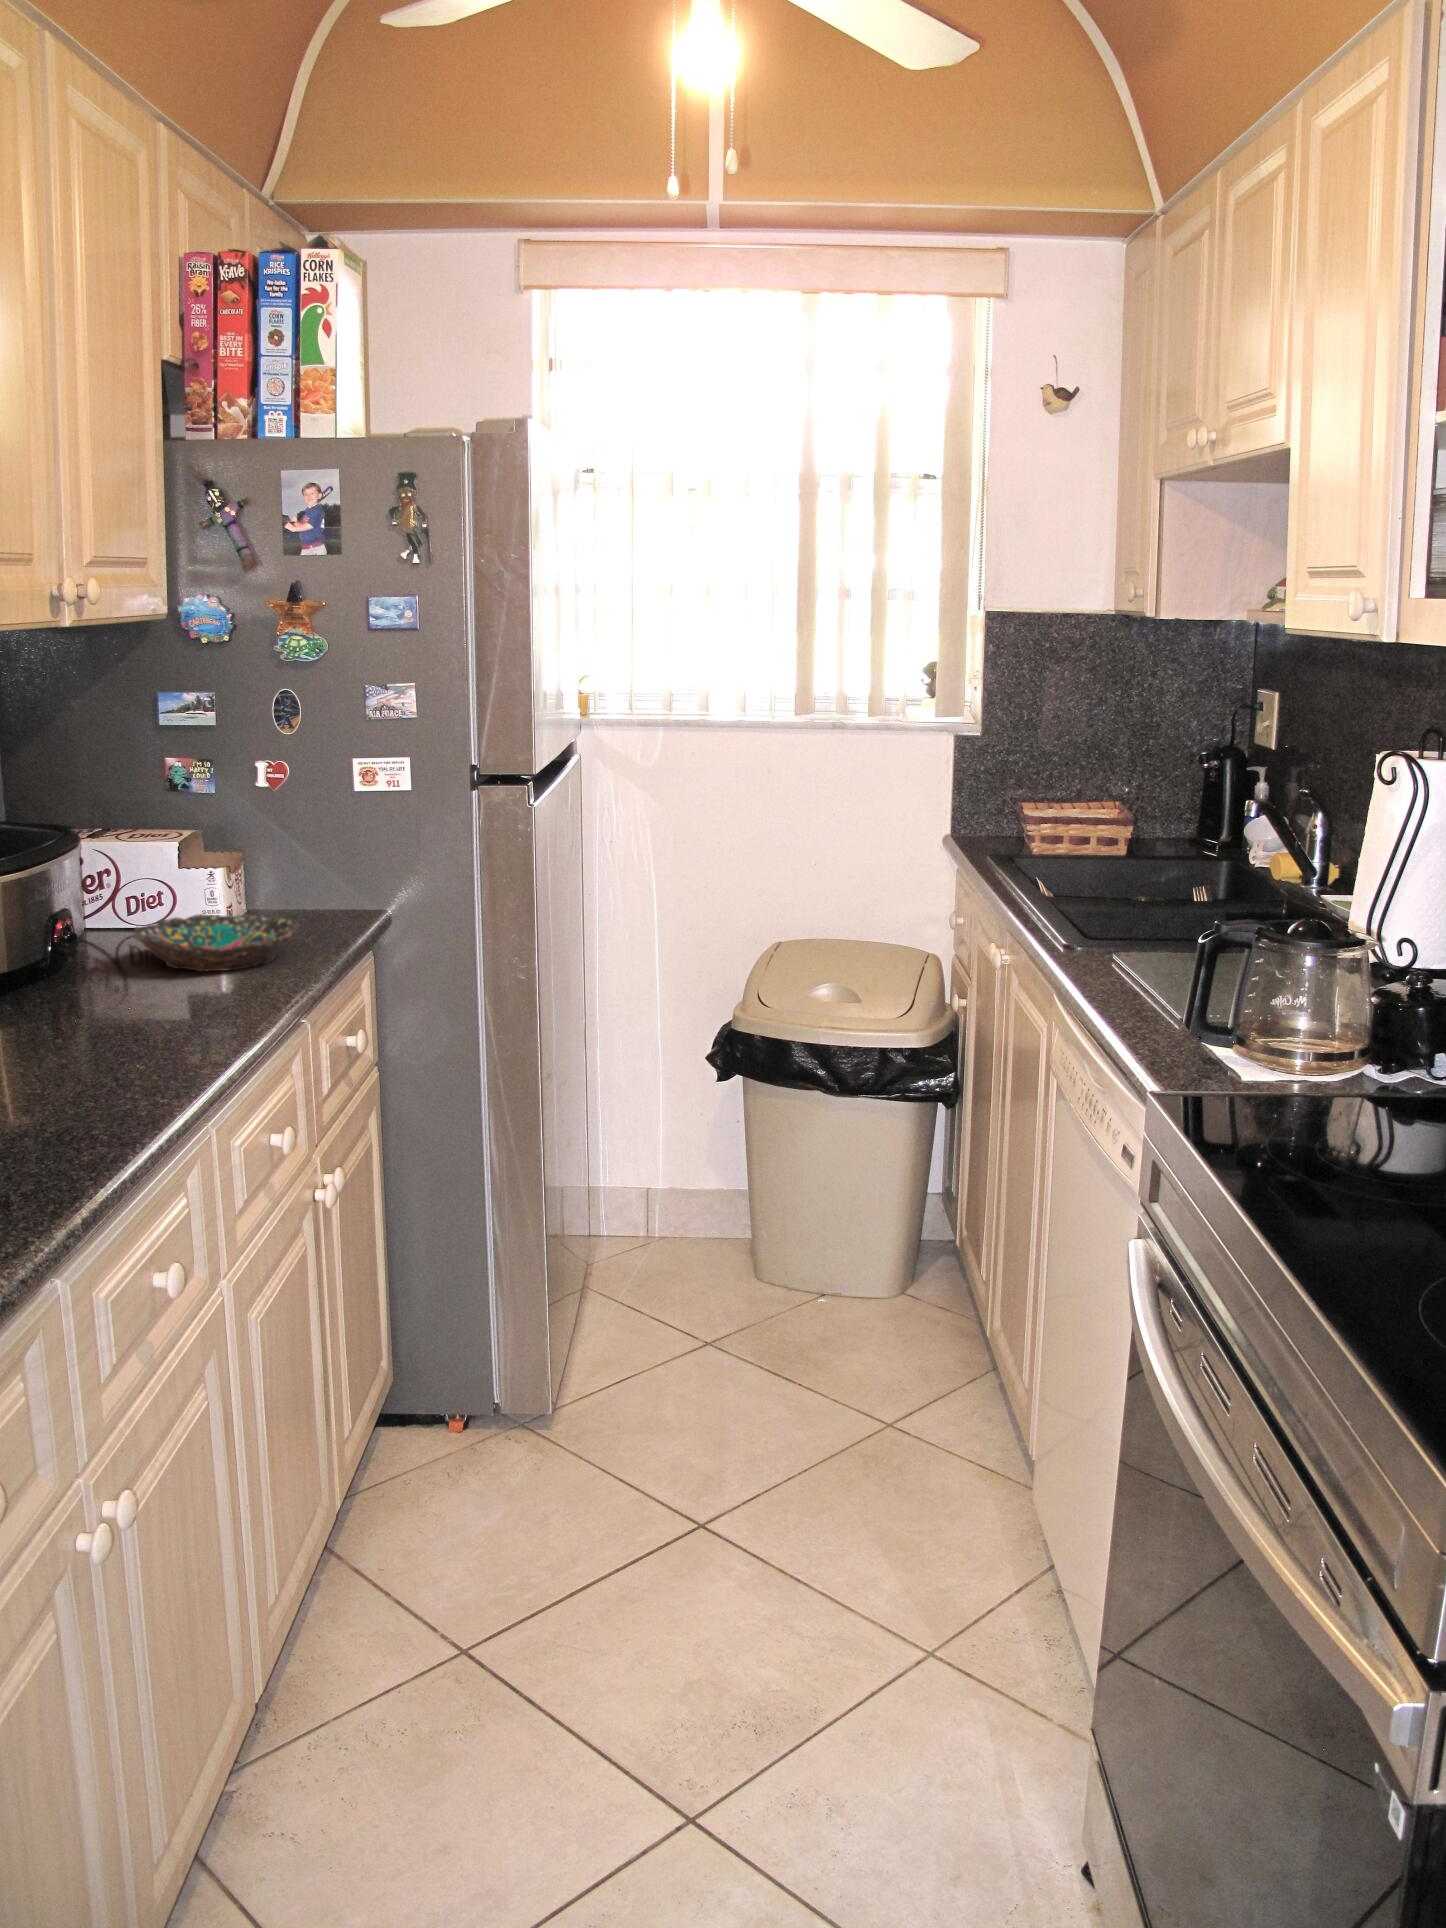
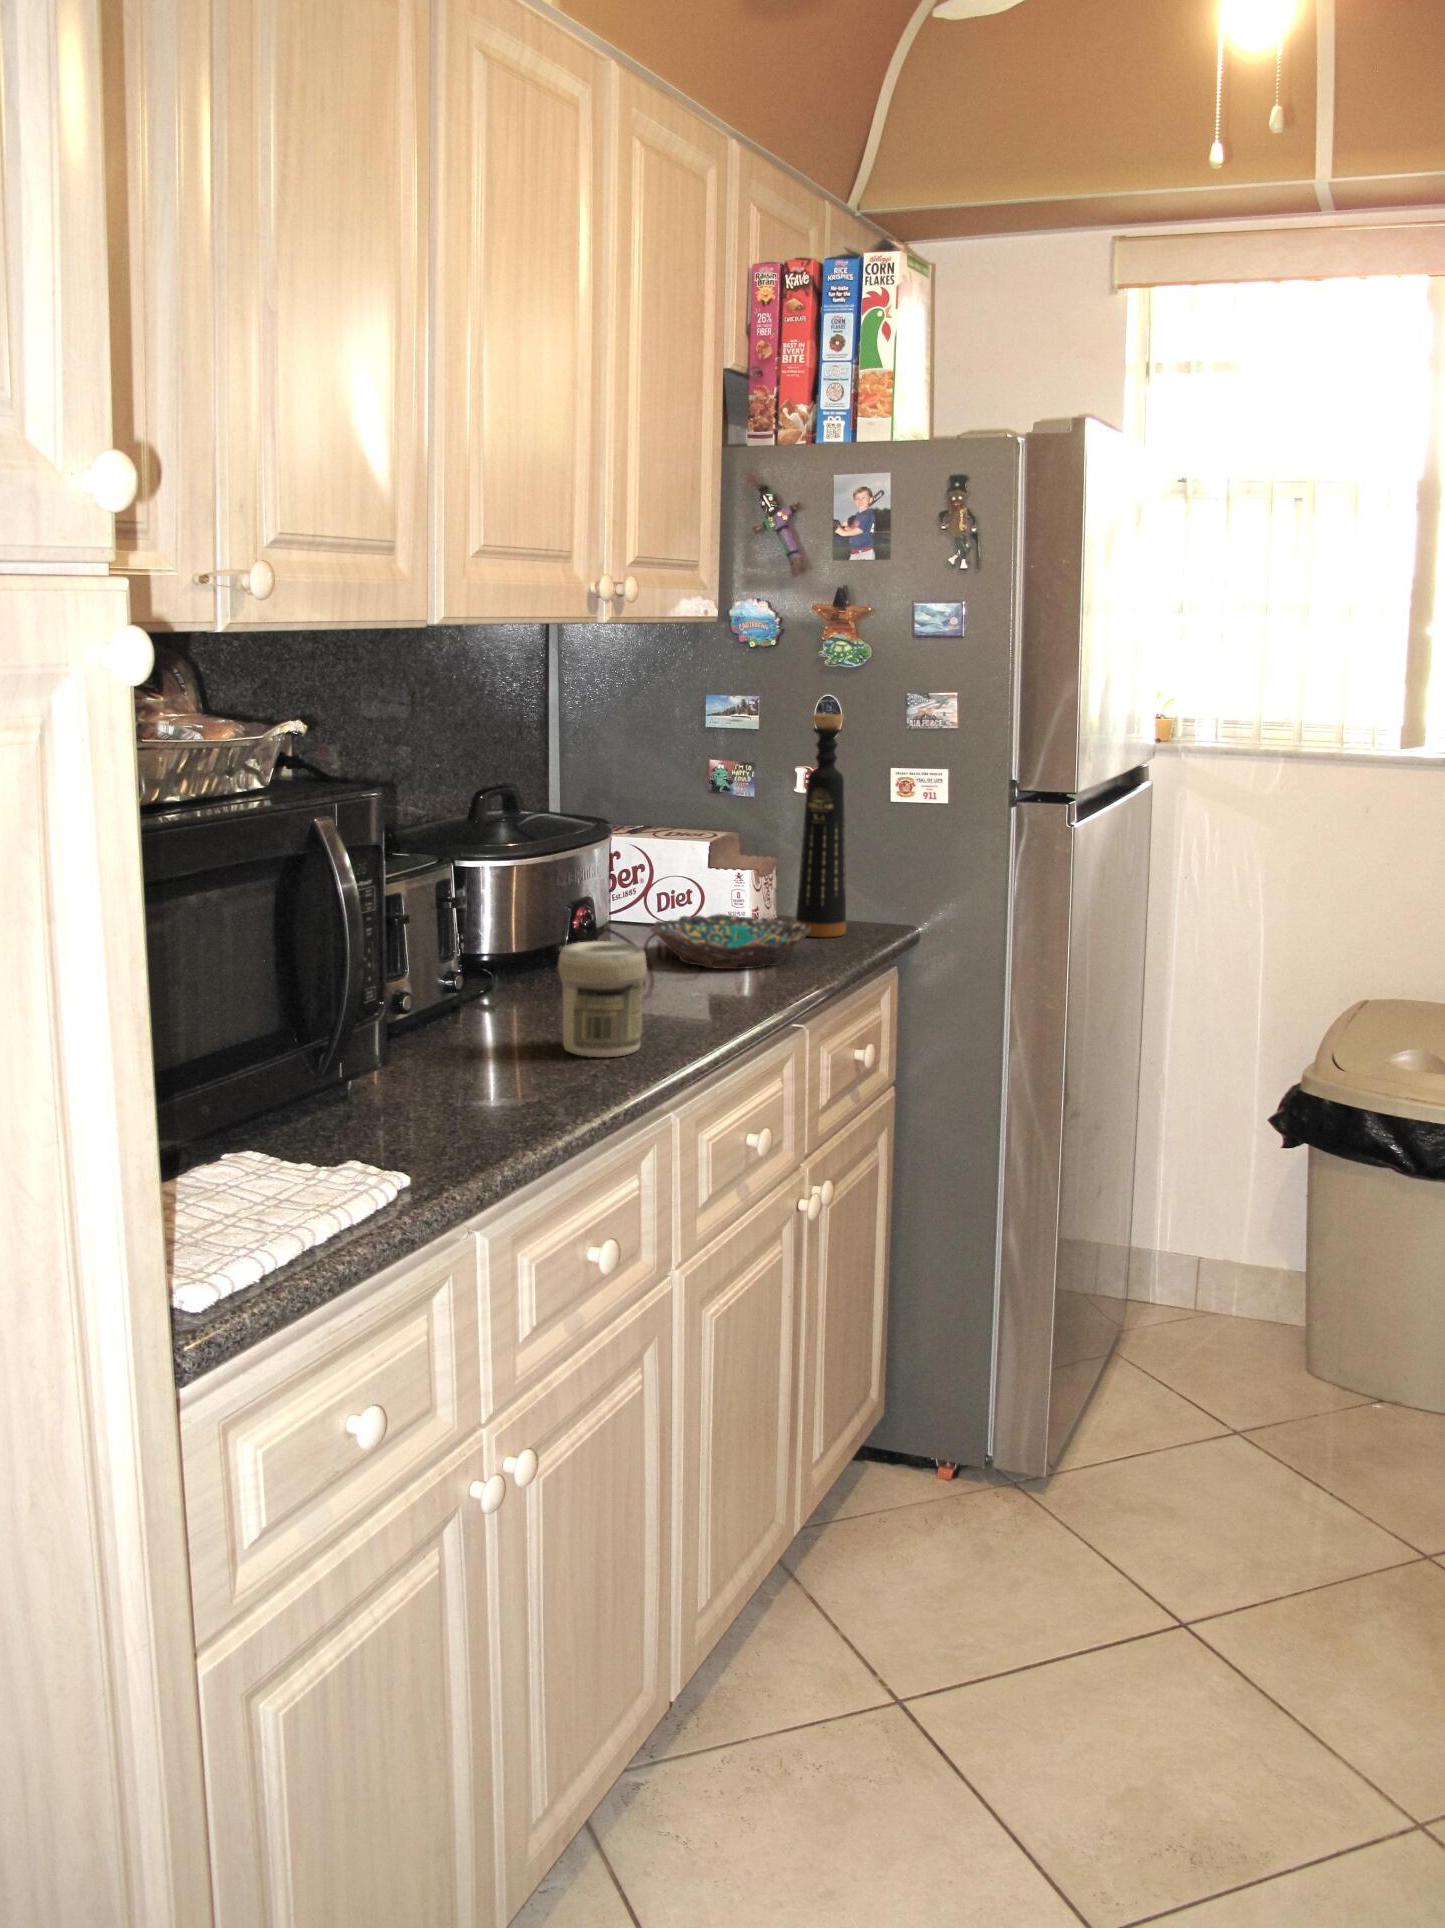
bottle: none [273,709,325,930] -> present [796,714,846,937]
jar: none [74,959,170,1079] -> present [558,941,647,1057]

